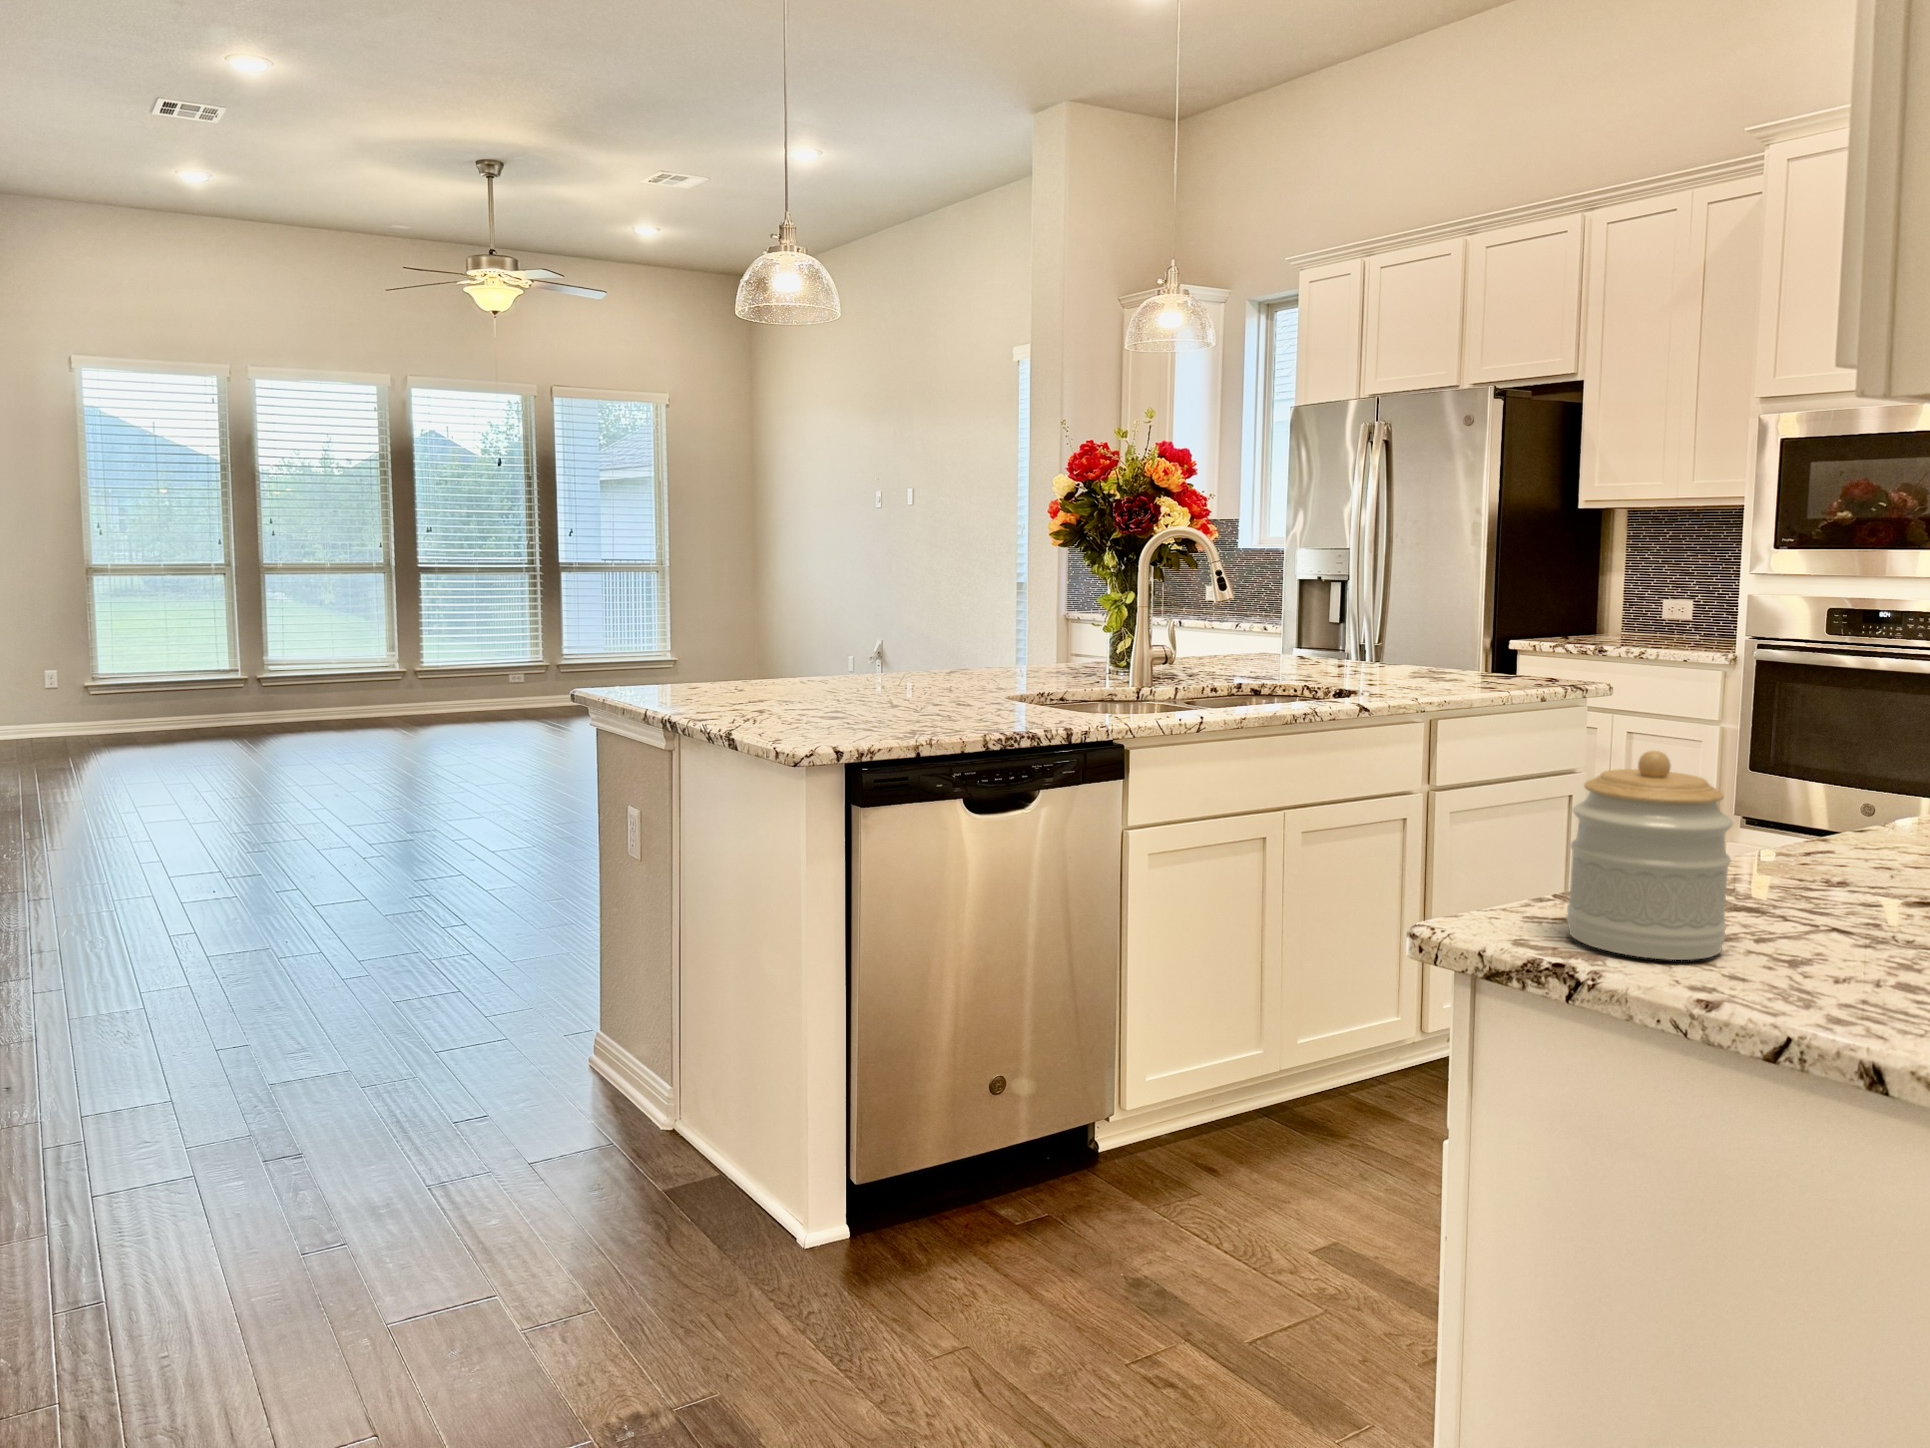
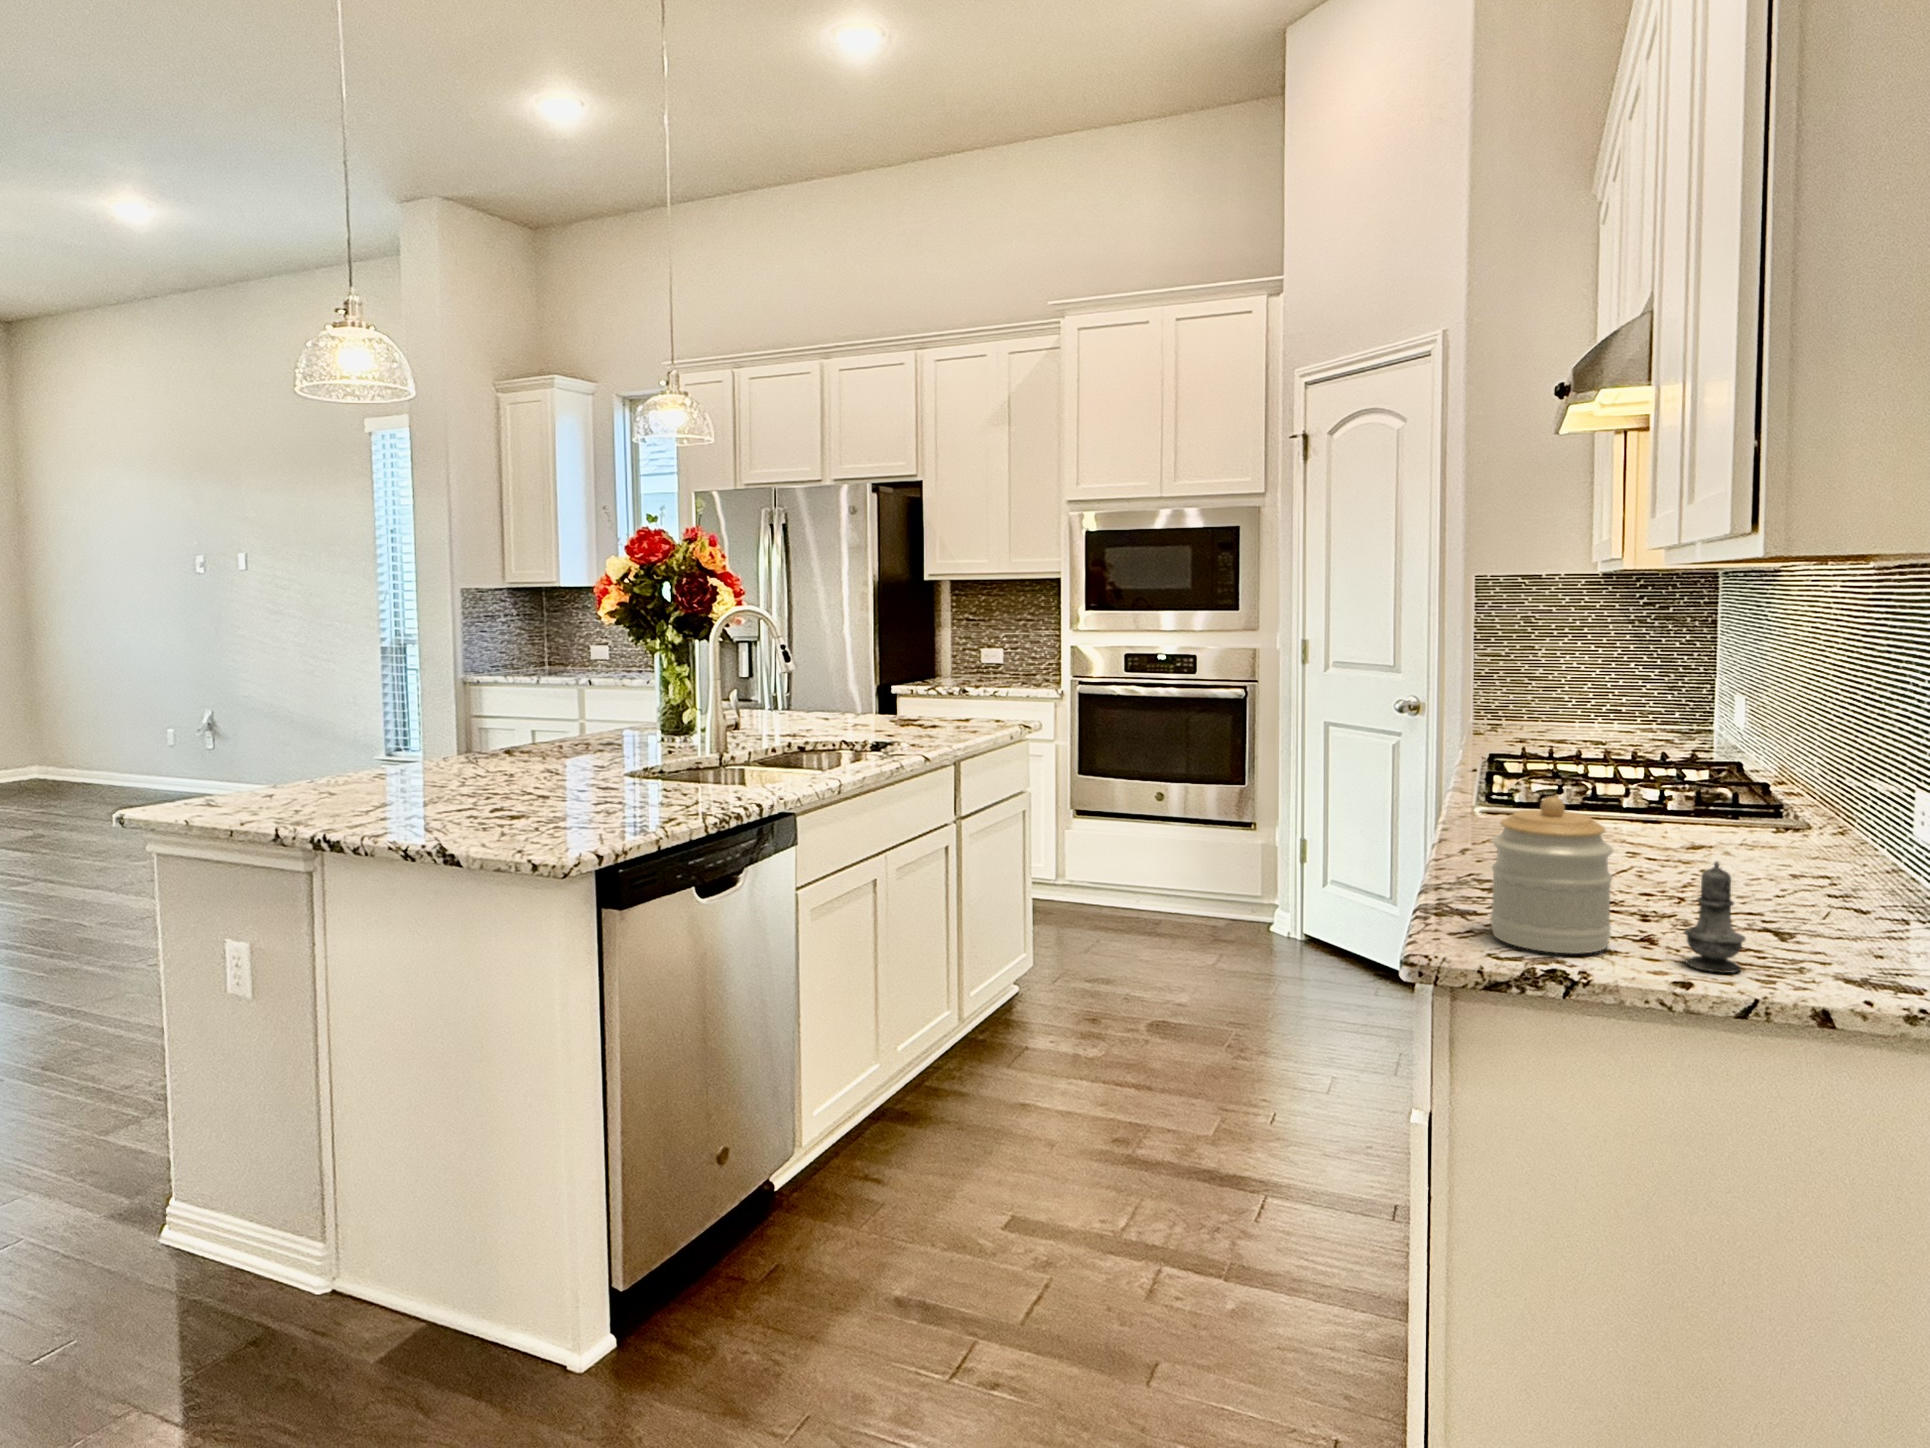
salt shaker: none [1768,851,1854,1009] -> present [1684,862,1745,973]

